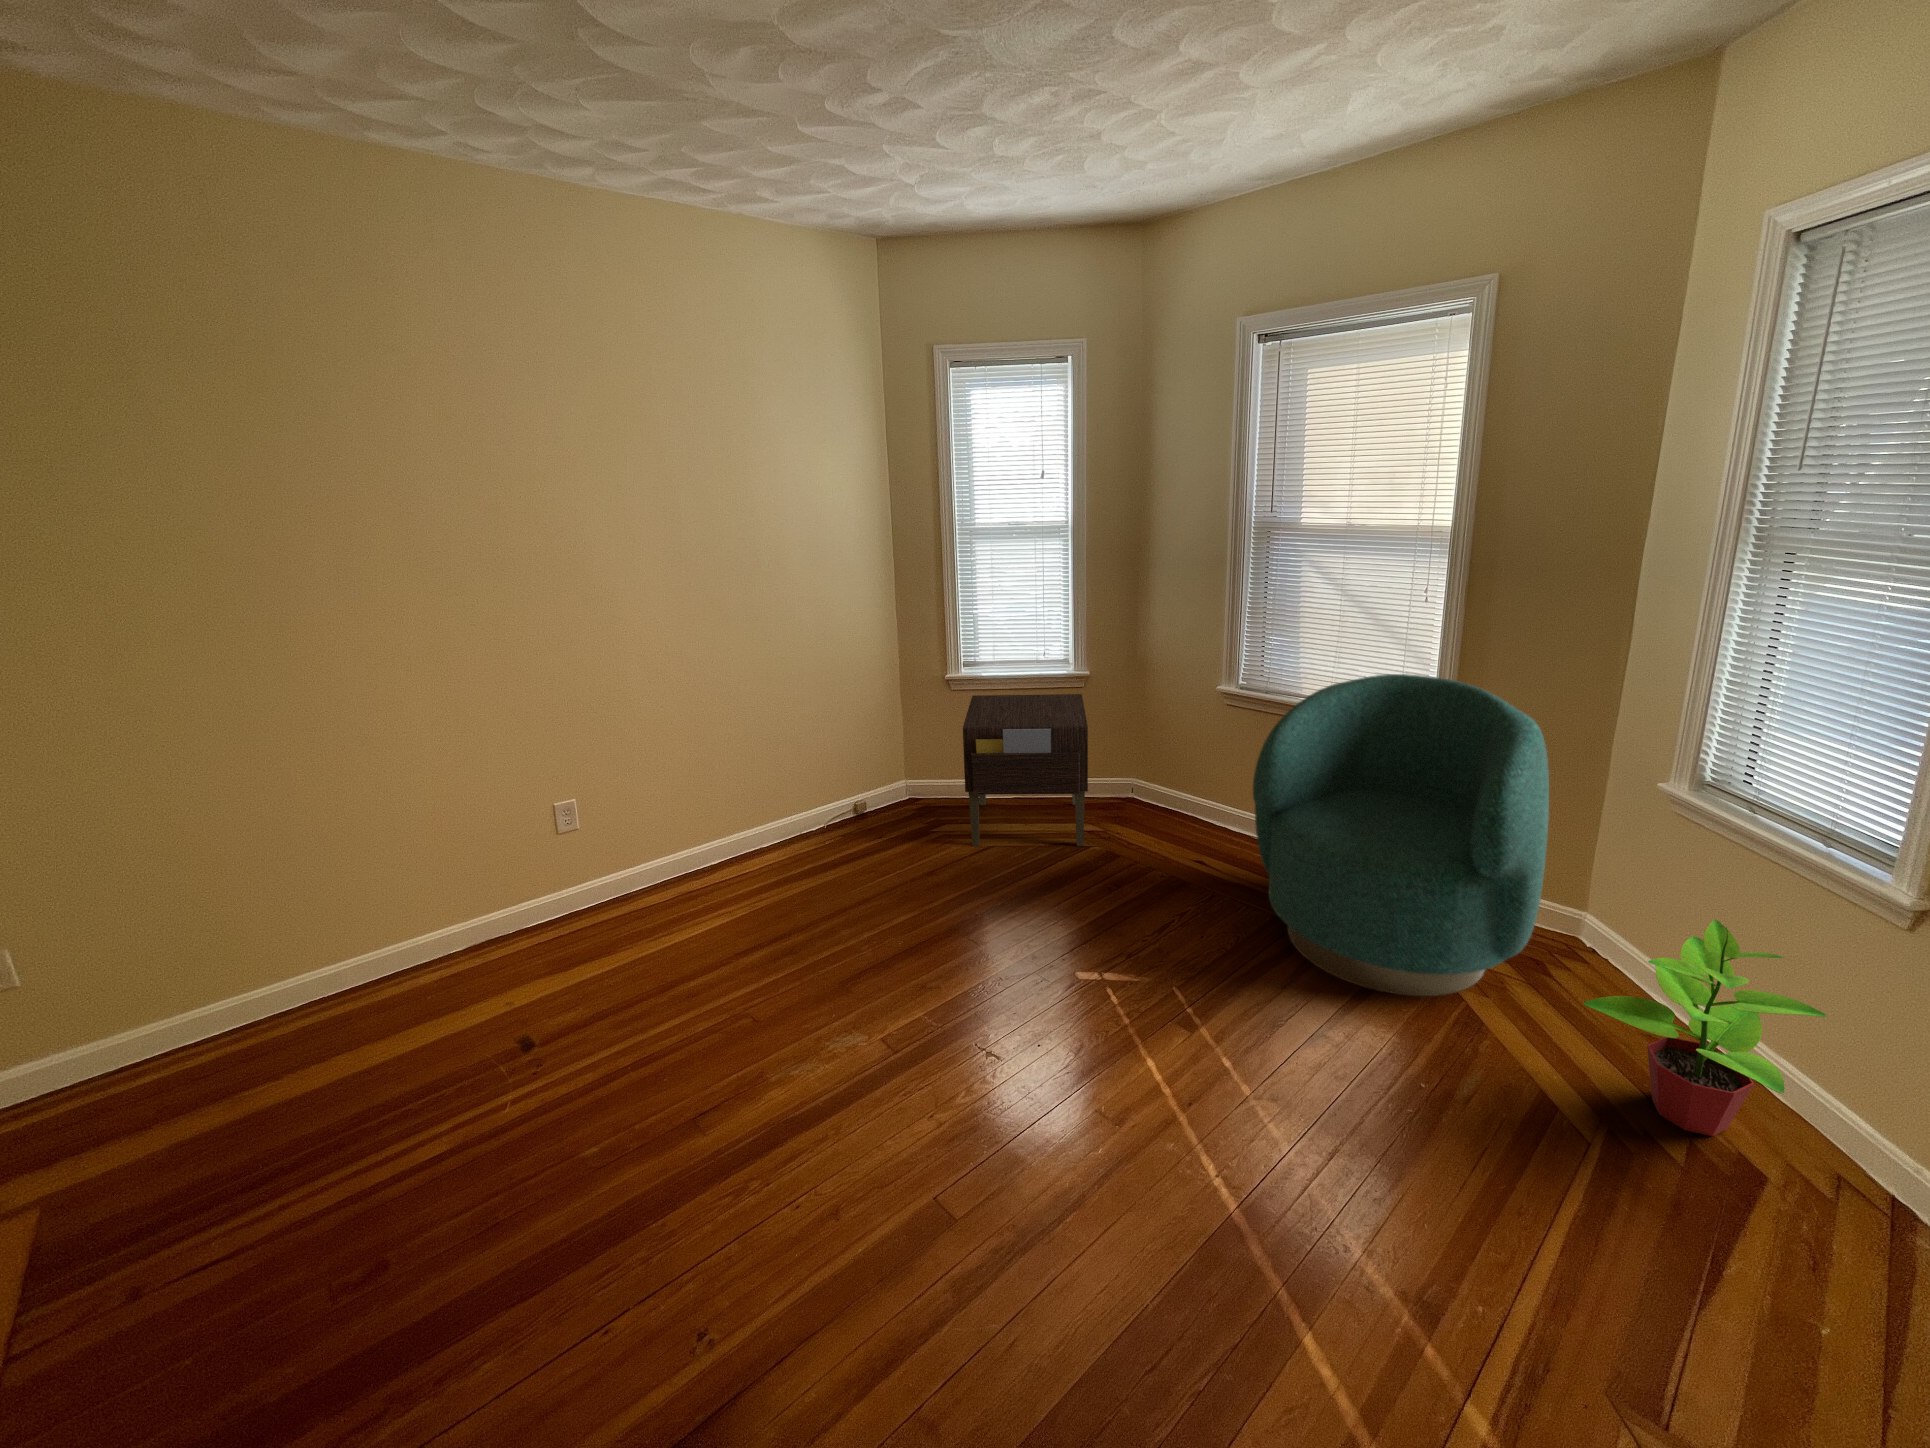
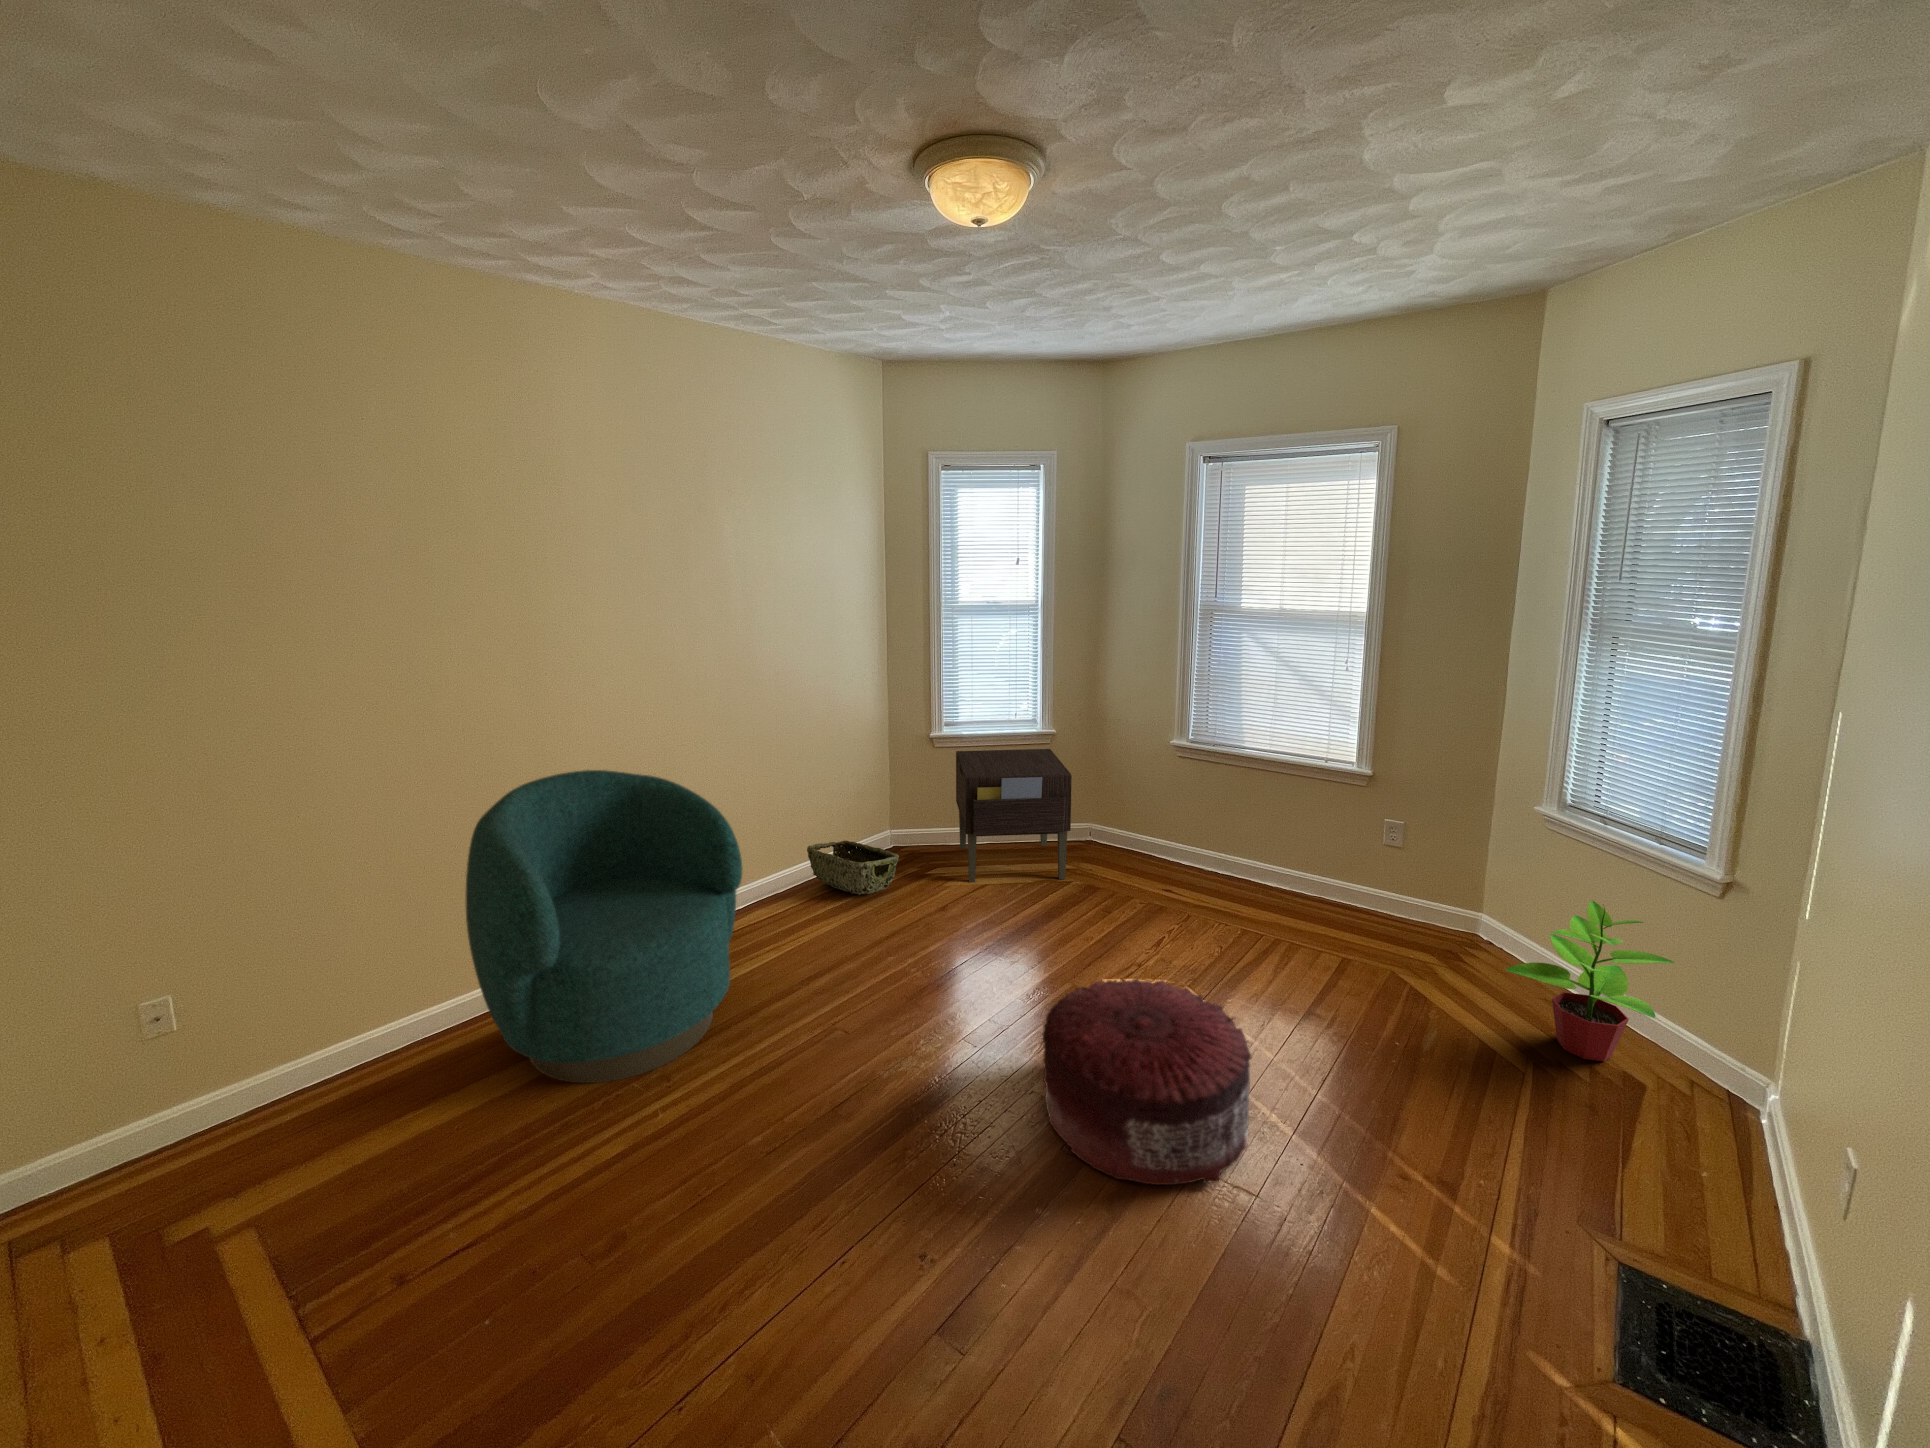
armchair: present [1253,674,1549,996] -> present [466,770,742,1083]
woven basket: none [790,794,888,857] -> present [807,841,899,895]
pouf: none [917,988,1185,1271] -> present [1043,979,1251,1185]

